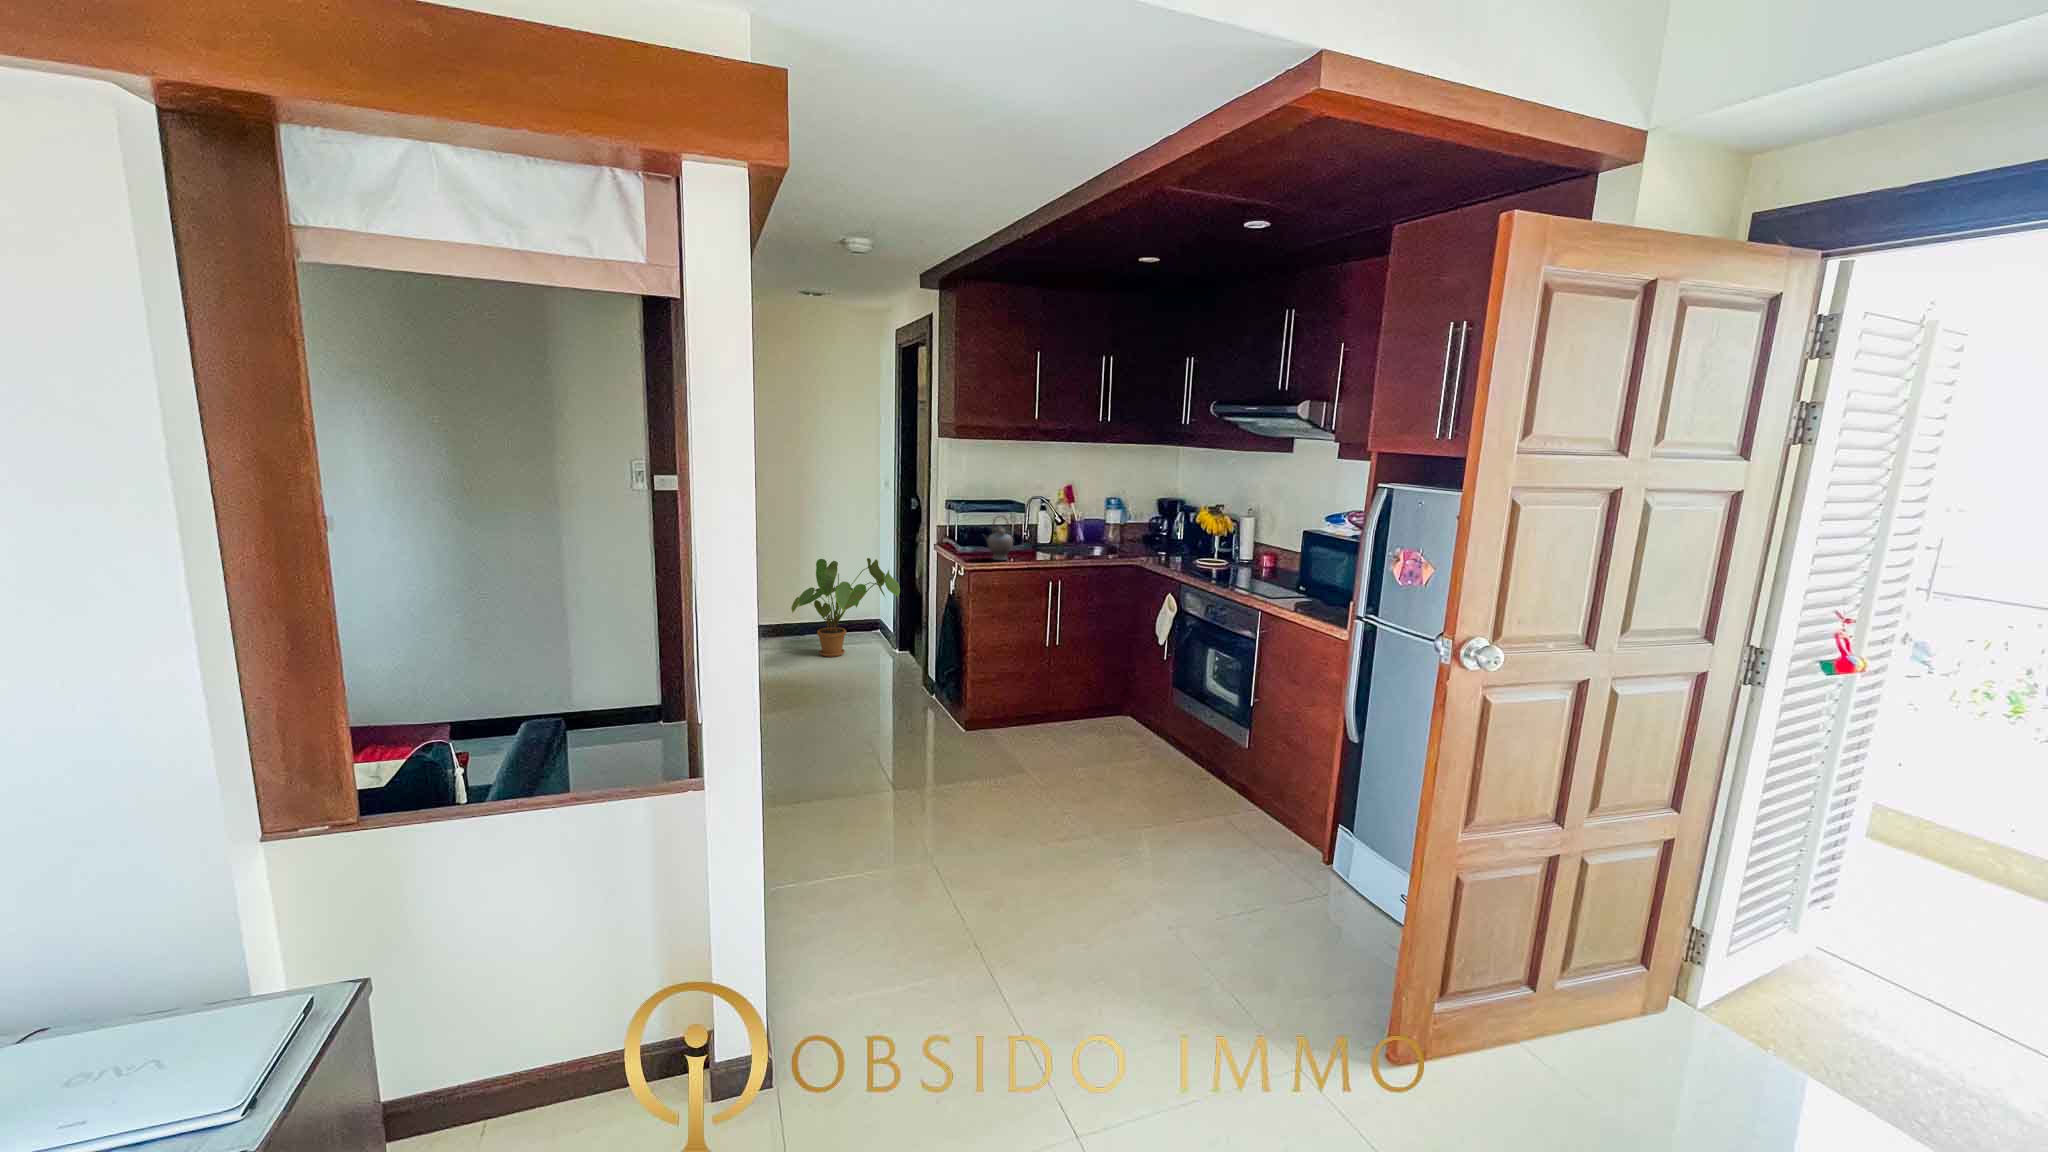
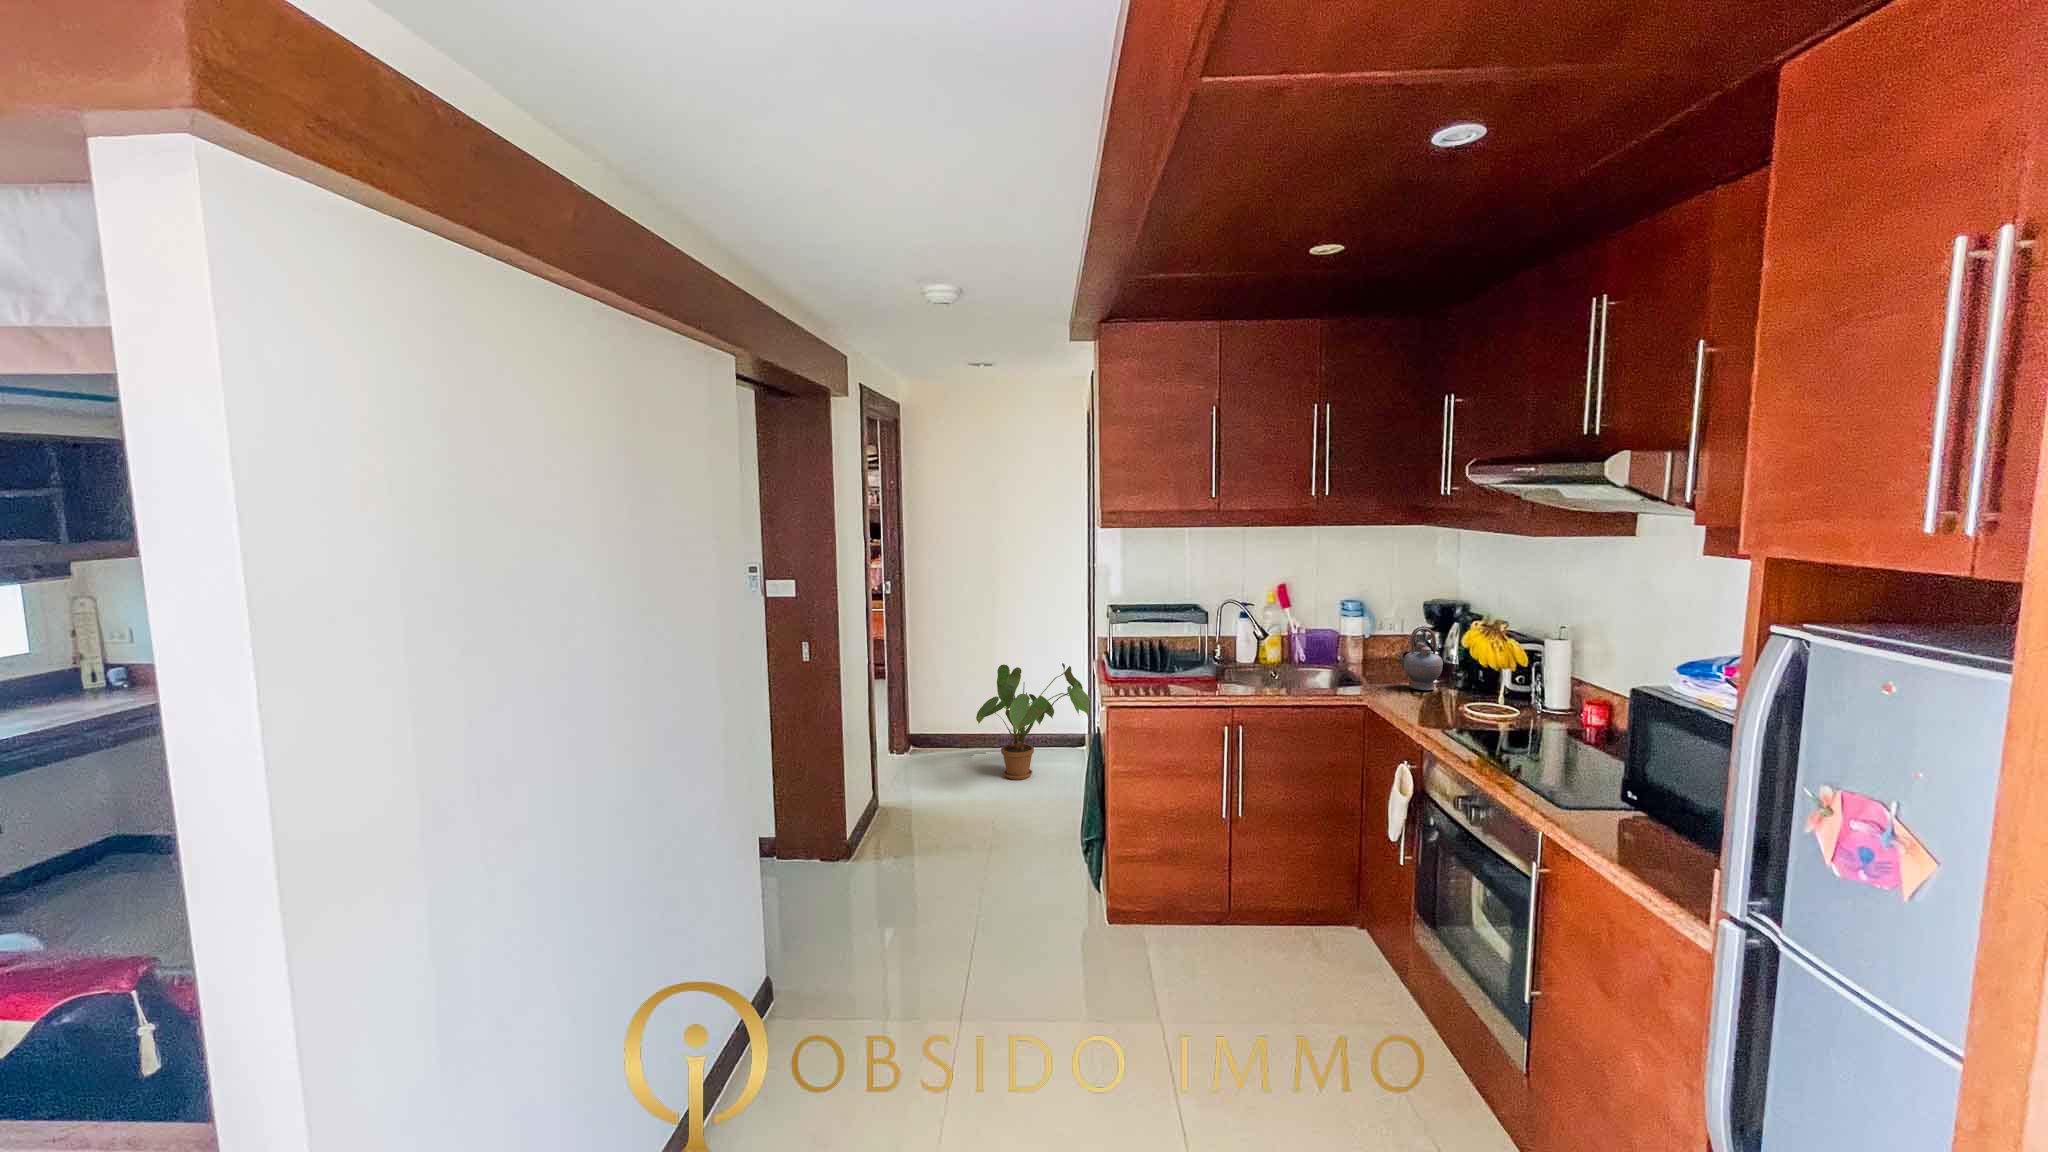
teapot: present [985,515,1013,560] -> present [1395,628,1443,690]

